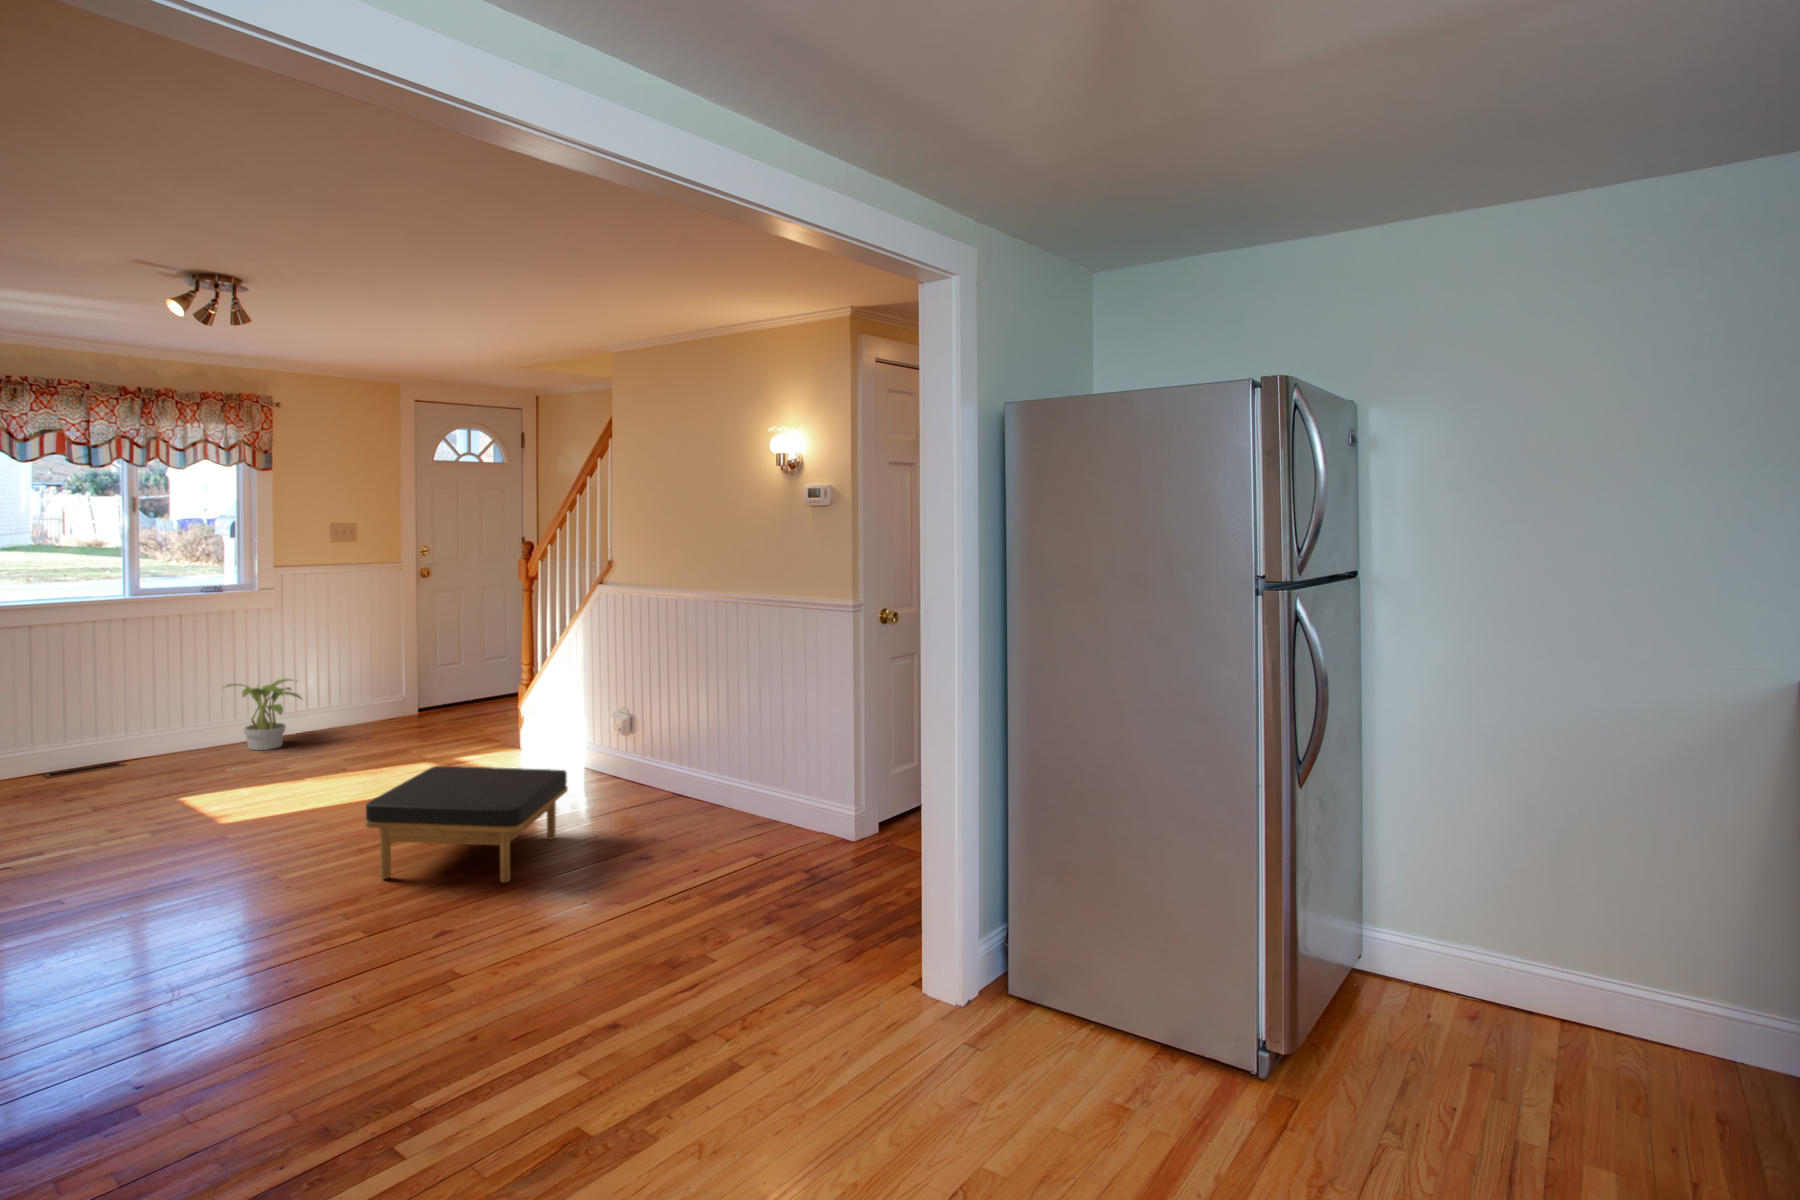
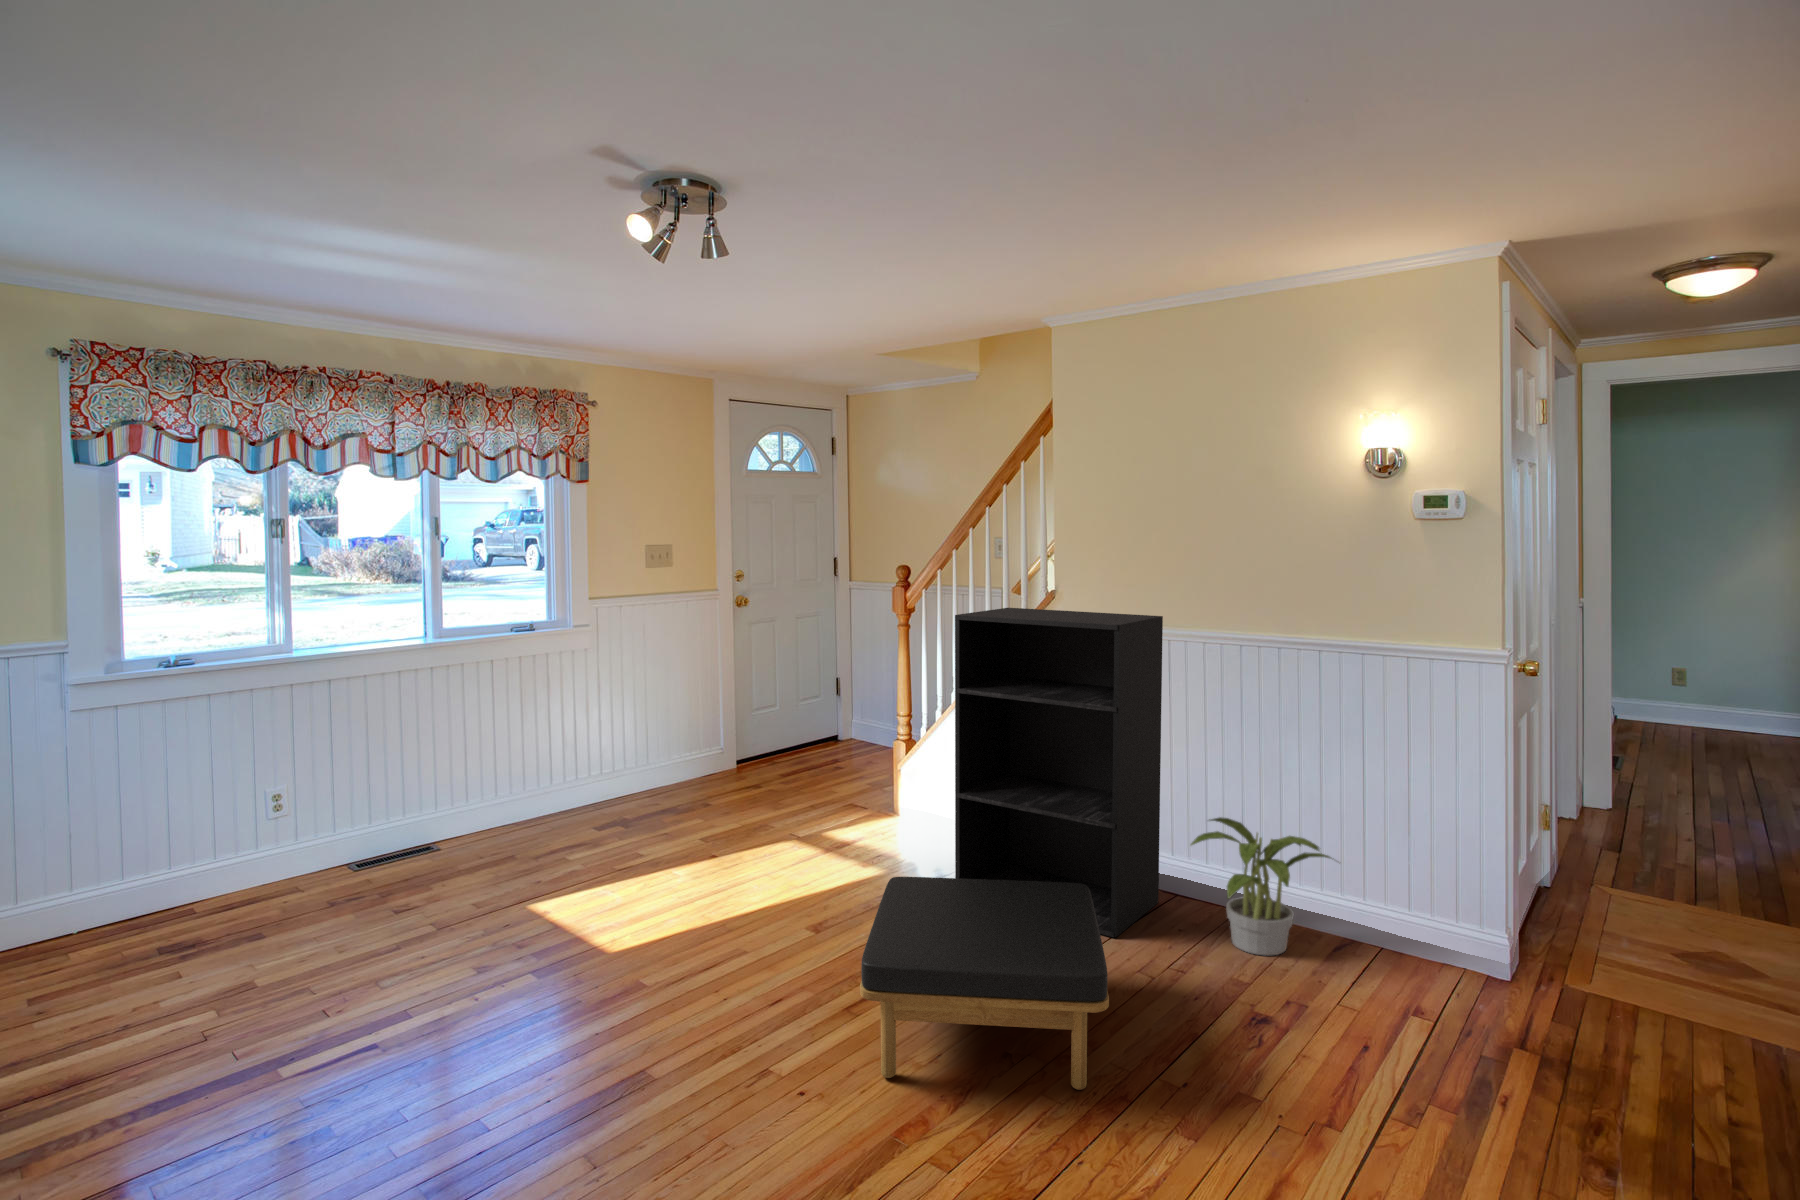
bookshelf: none [522,582,670,816] -> present [955,608,1163,937]
potted plant: present [225,679,301,750] -> present [1191,817,1331,956]

